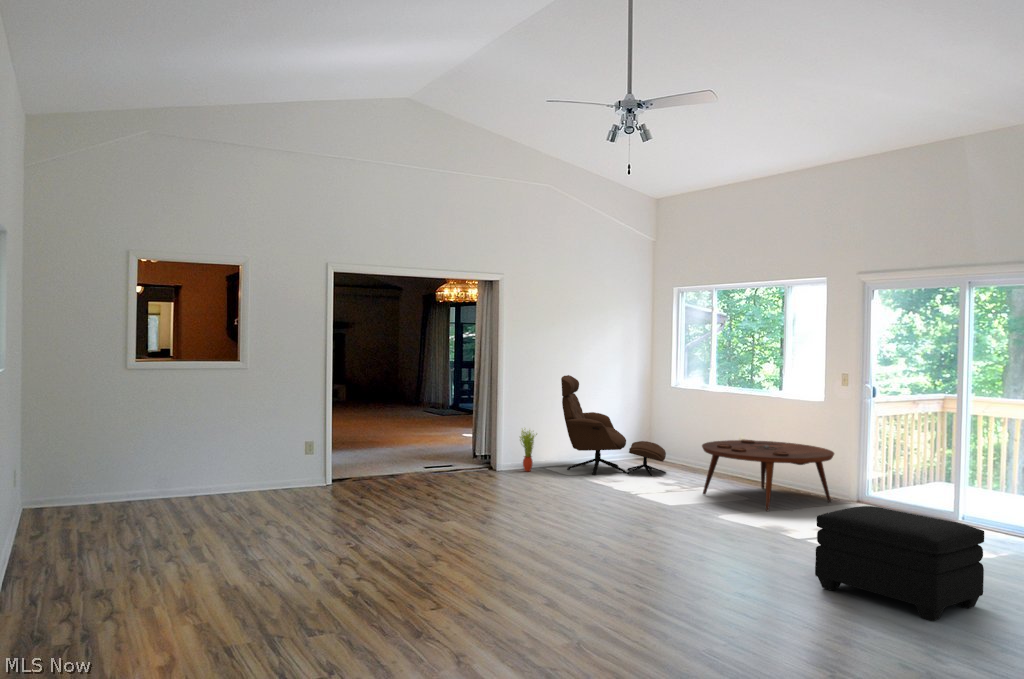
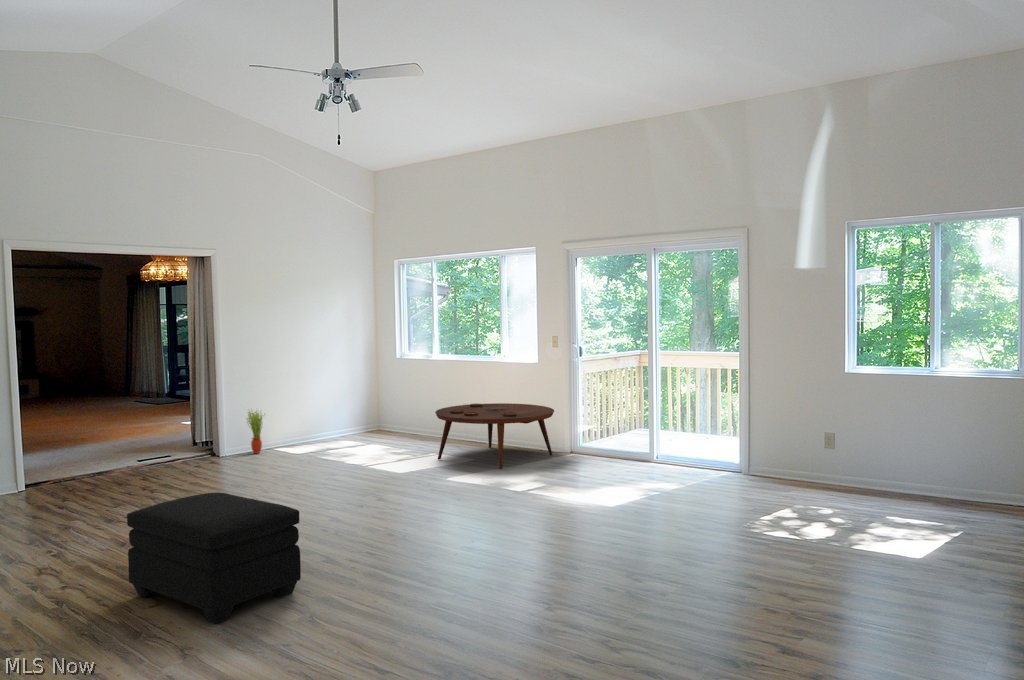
lounge chair: present [561,375,666,476] -> none [289,352,399,450]
ottoman: present [815,506,984,621] -> present [127,492,301,624]

